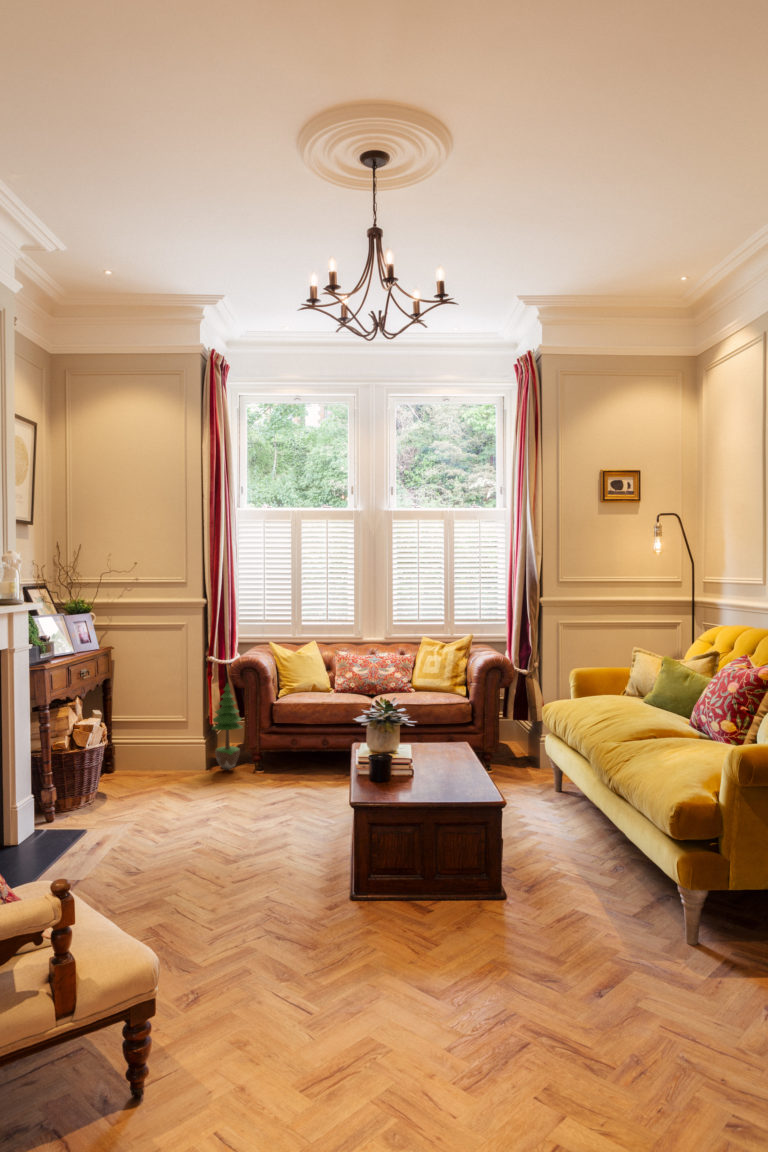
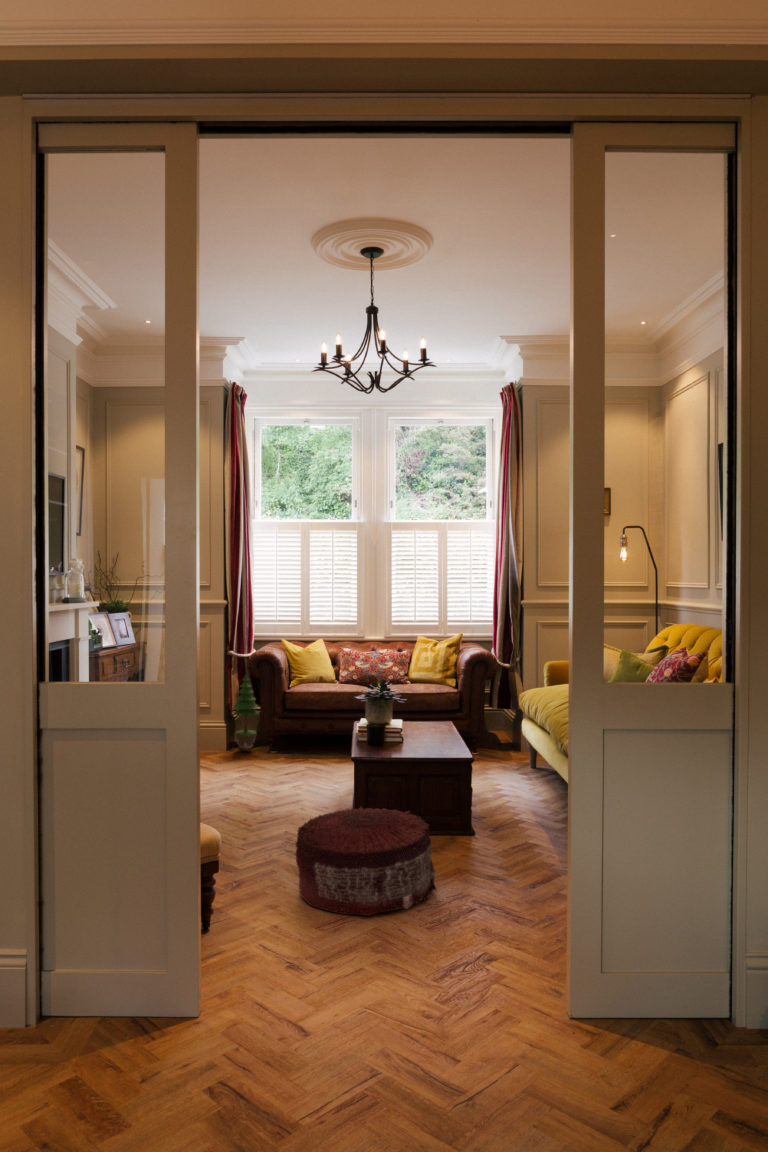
pouf: none [275,876,469,1058] -> present [296,807,436,916]

